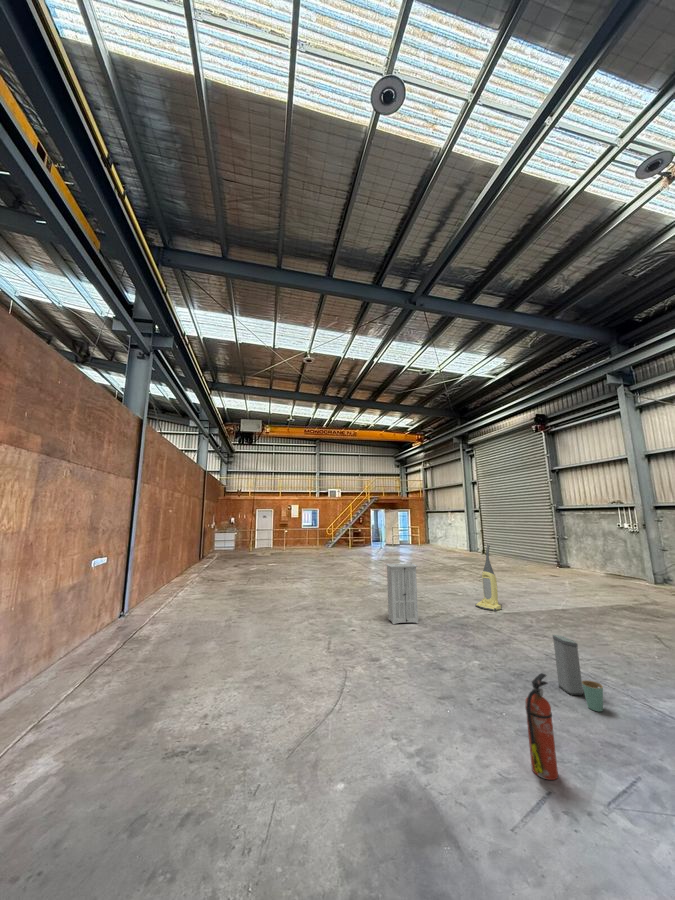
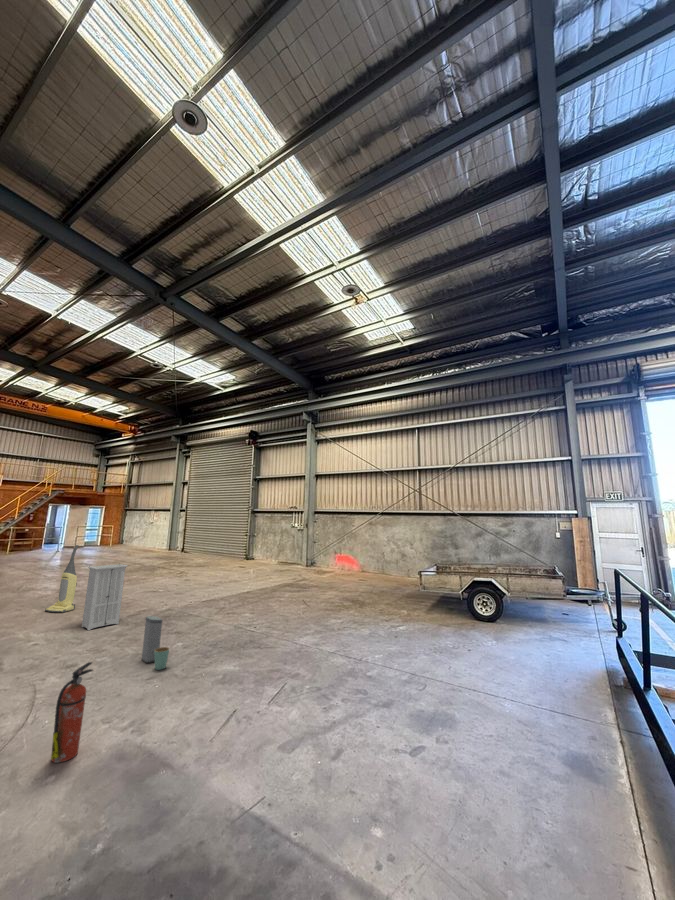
vacuum cleaner: present [475,545,502,611] -> present [45,545,78,613]
trash can: present [553,635,603,711] -> present [142,616,169,670]
fire extinguisher: present [525,673,558,780] -> present [51,662,93,763]

